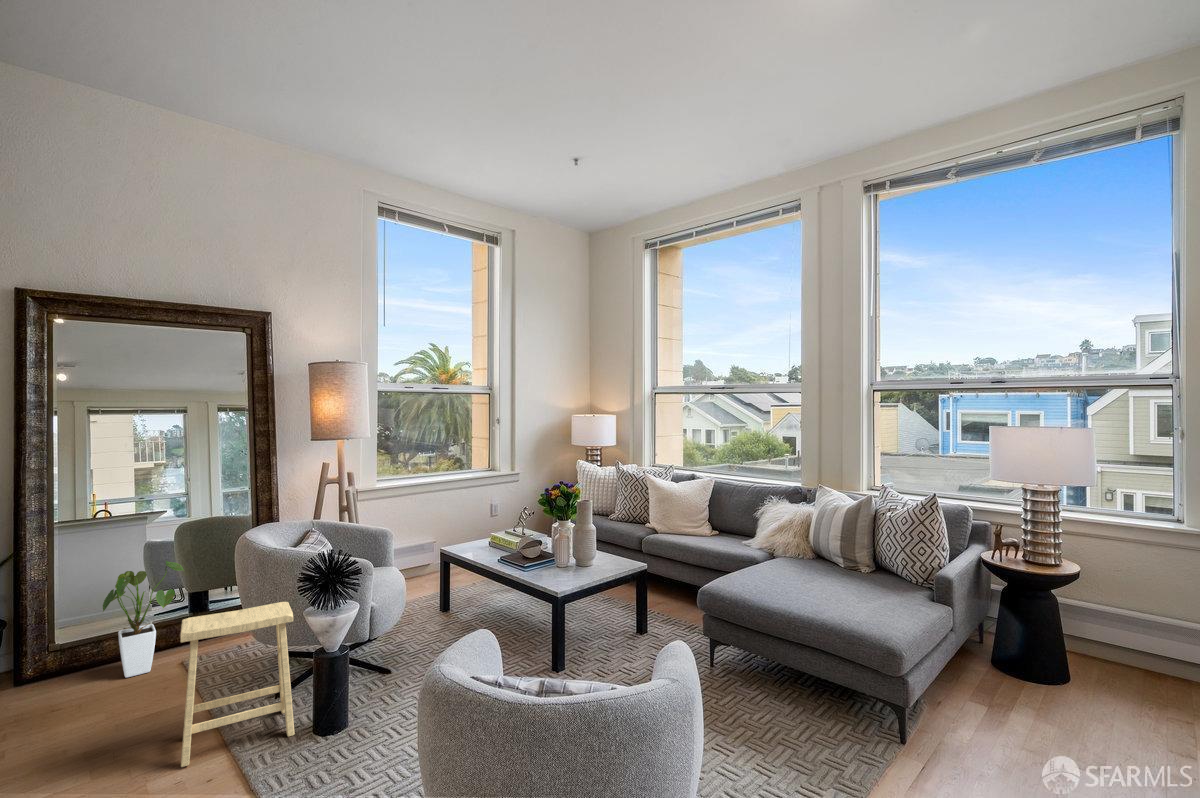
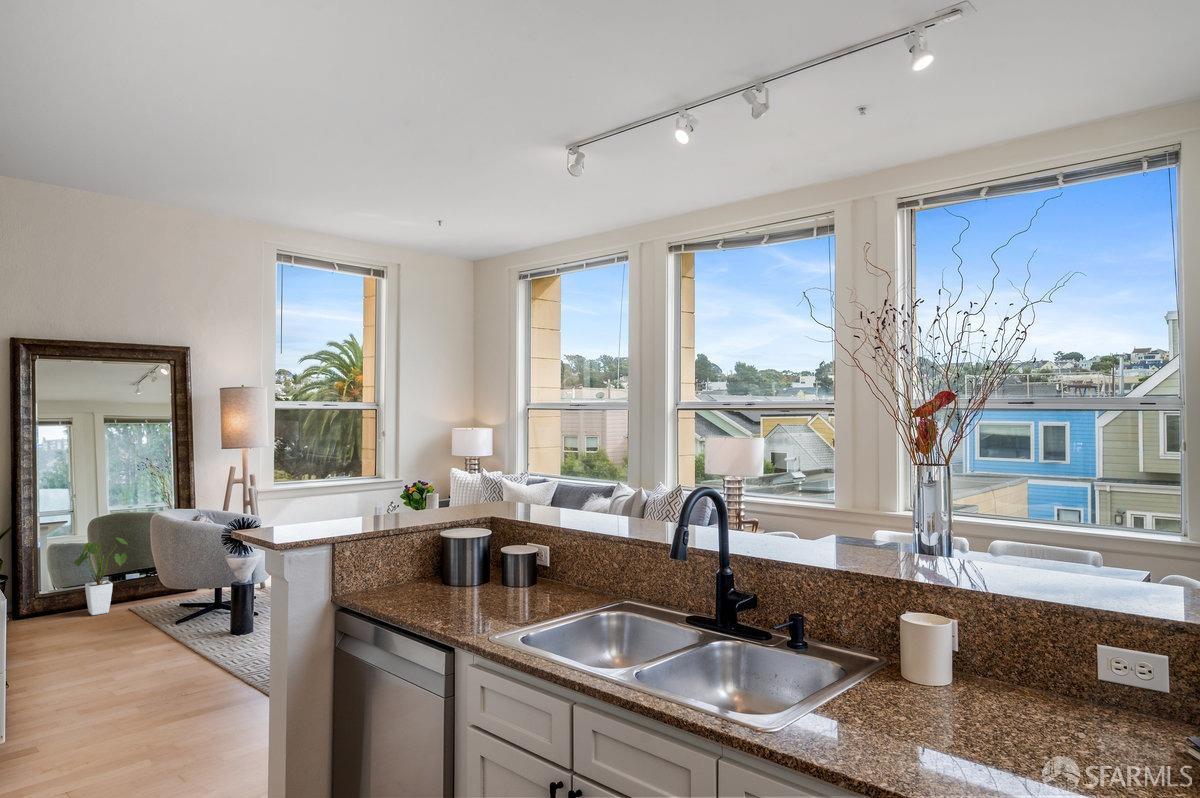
footstool: present [180,602,295,767] -> none [146,554,218,646]

